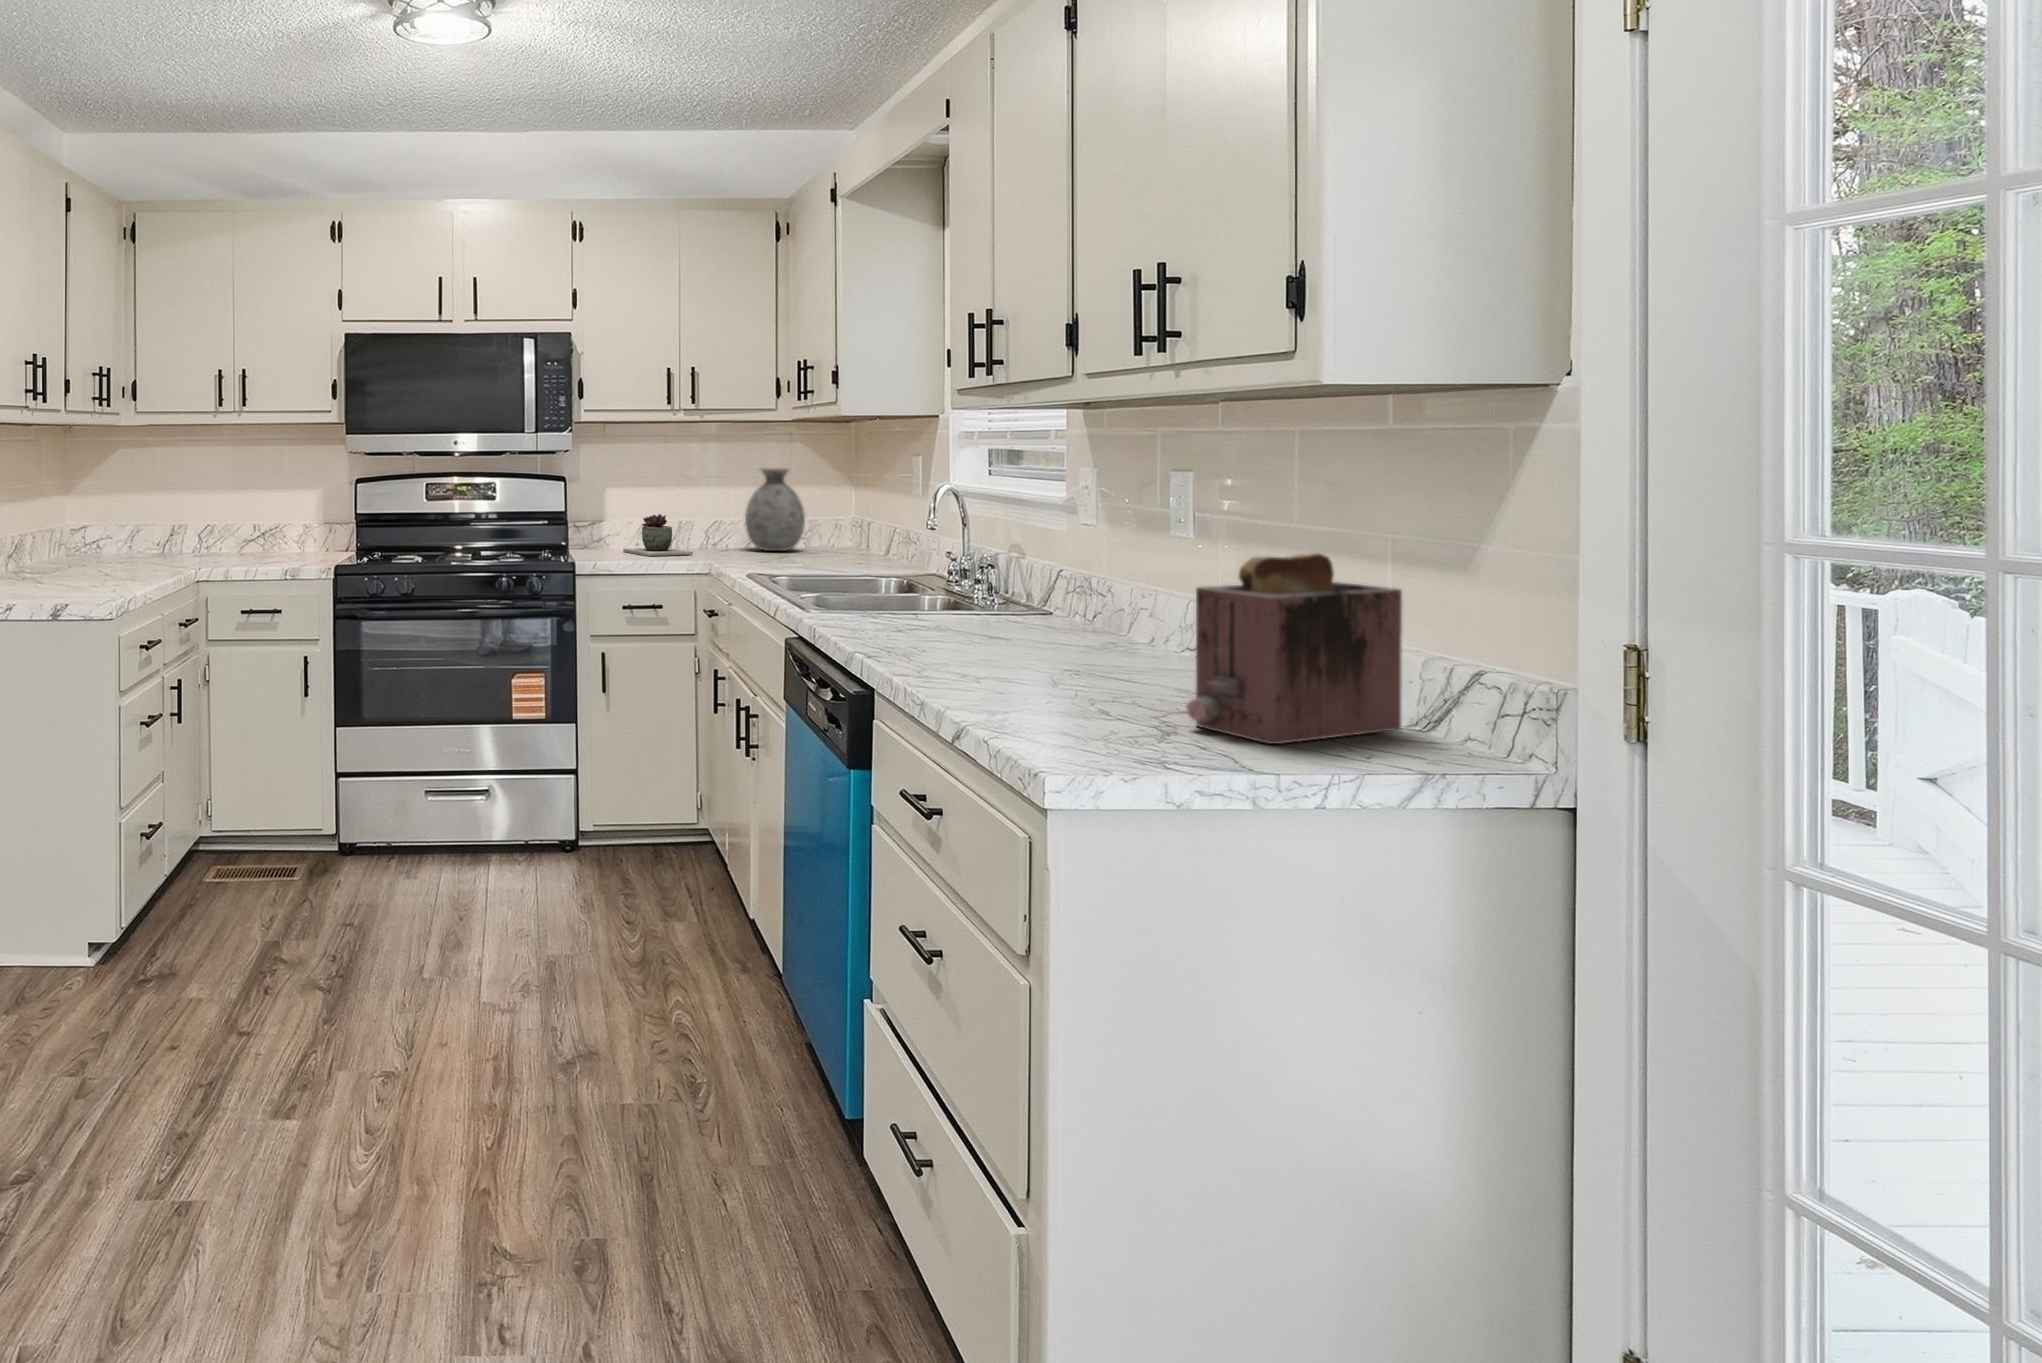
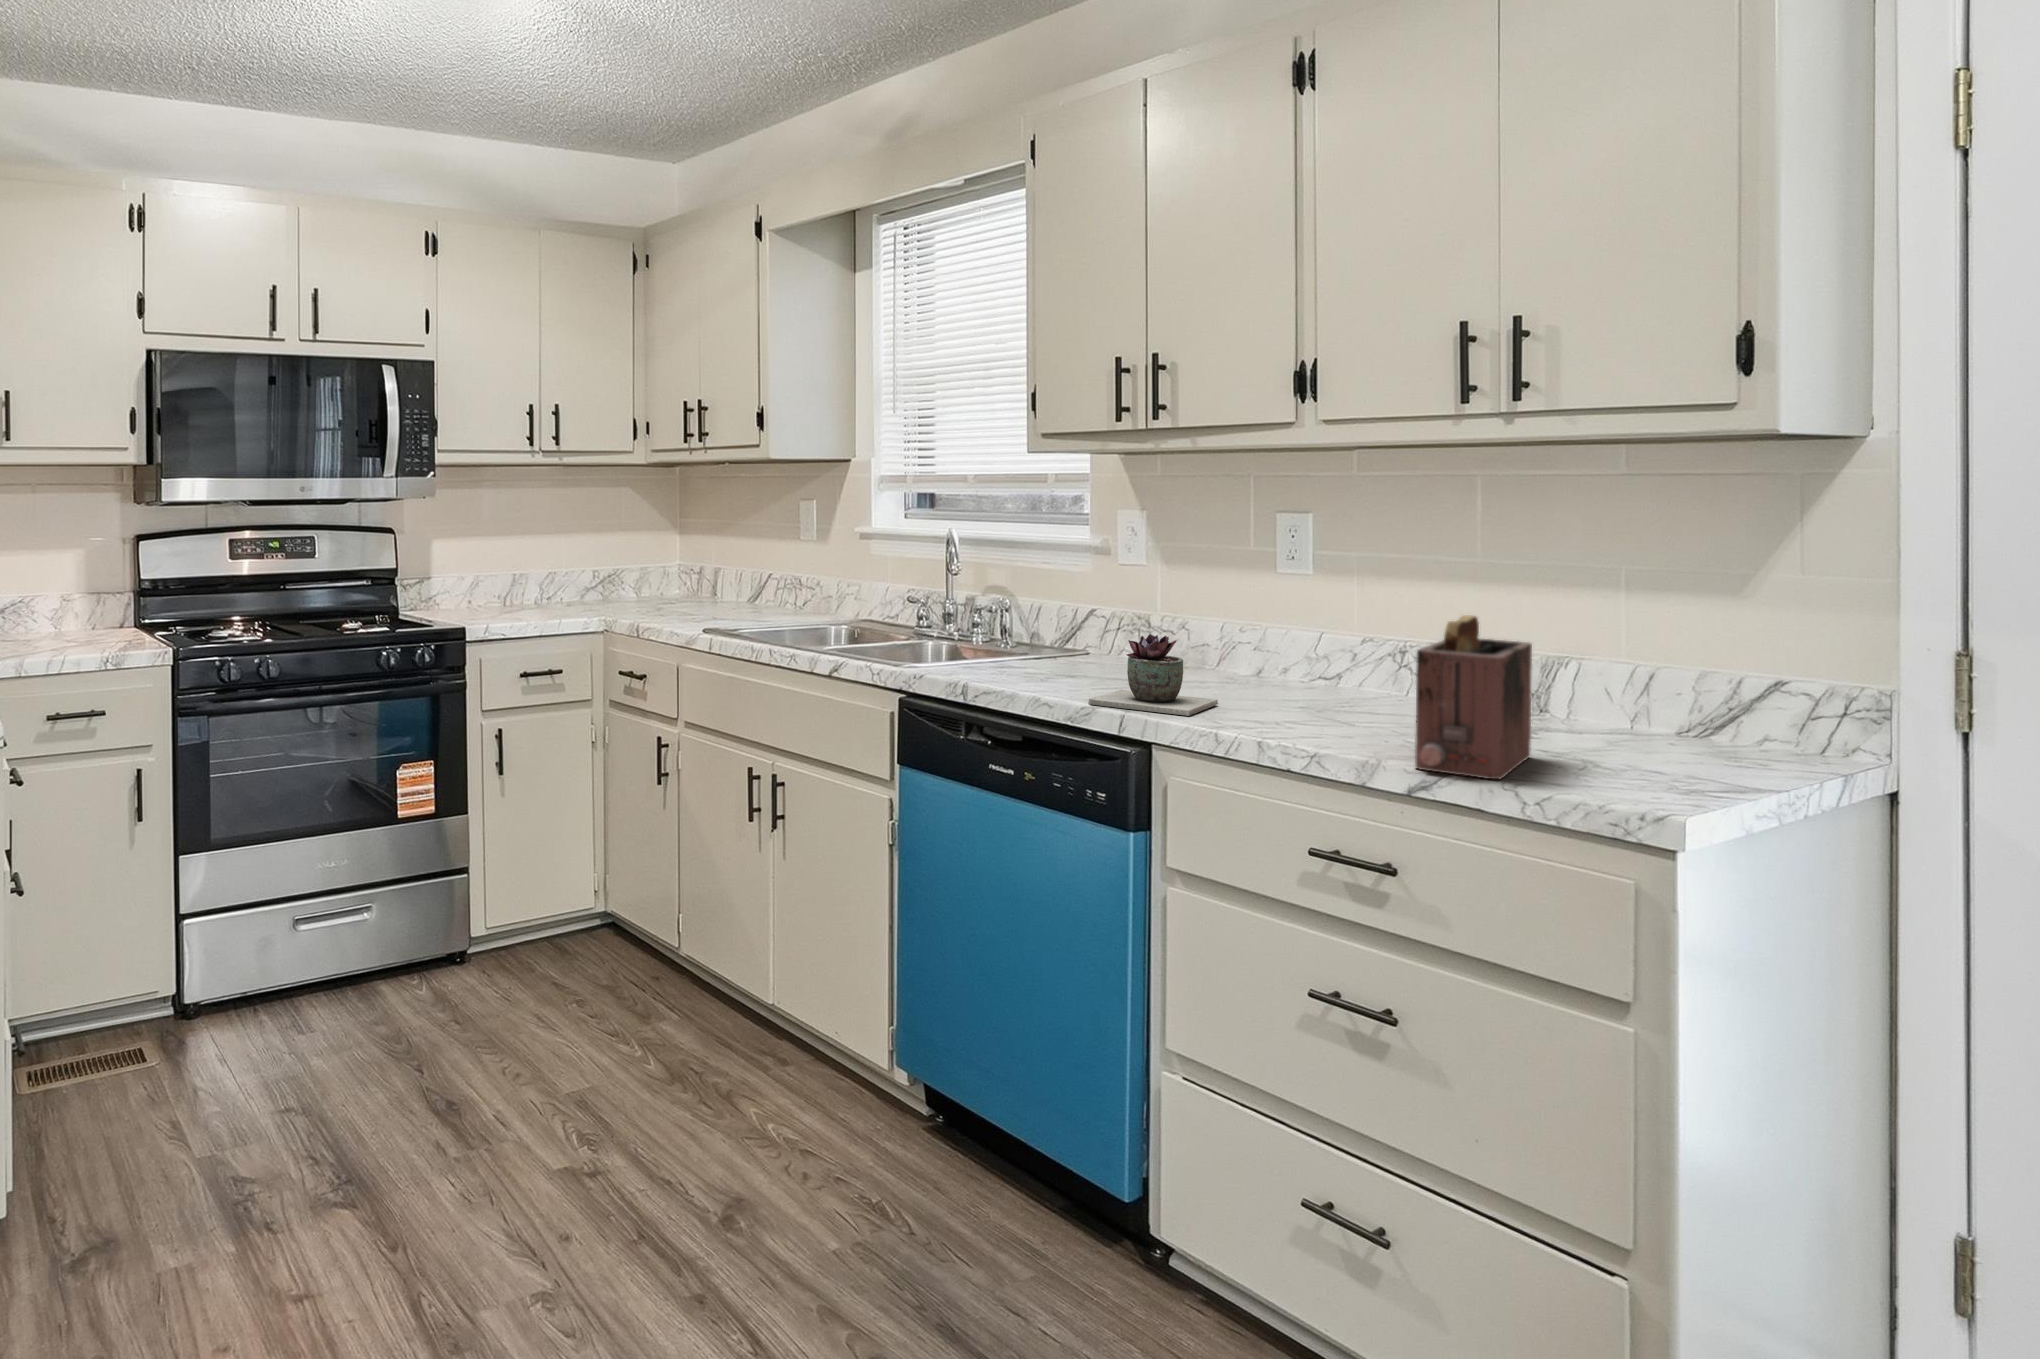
vase: present [745,468,805,551] -> none [582,513,646,604]
succulent plant: present [623,514,693,556] -> present [1088,634,1218,716]

